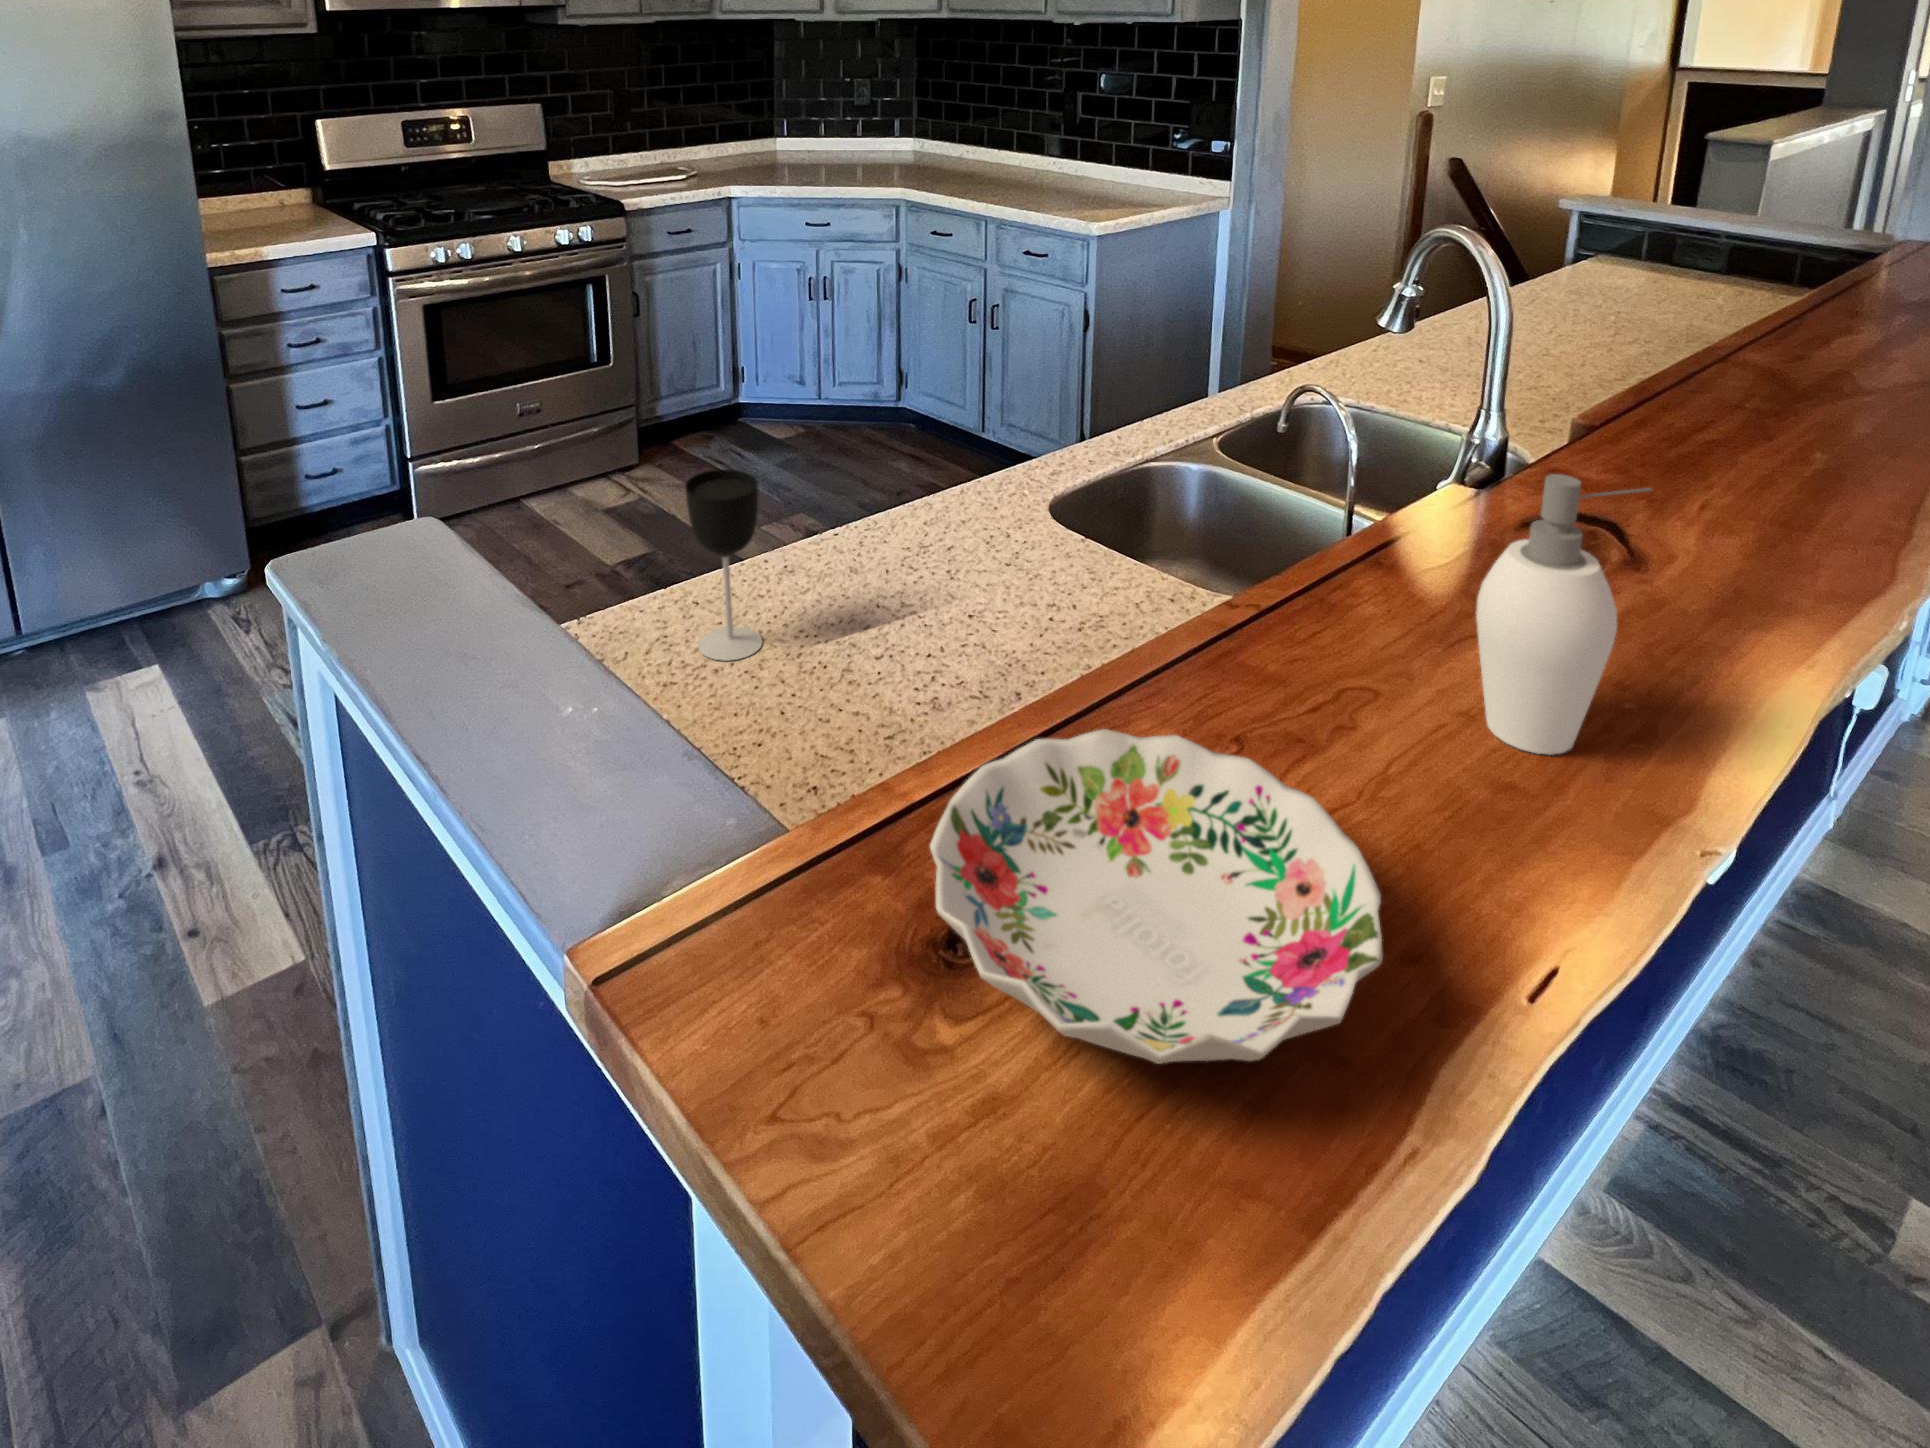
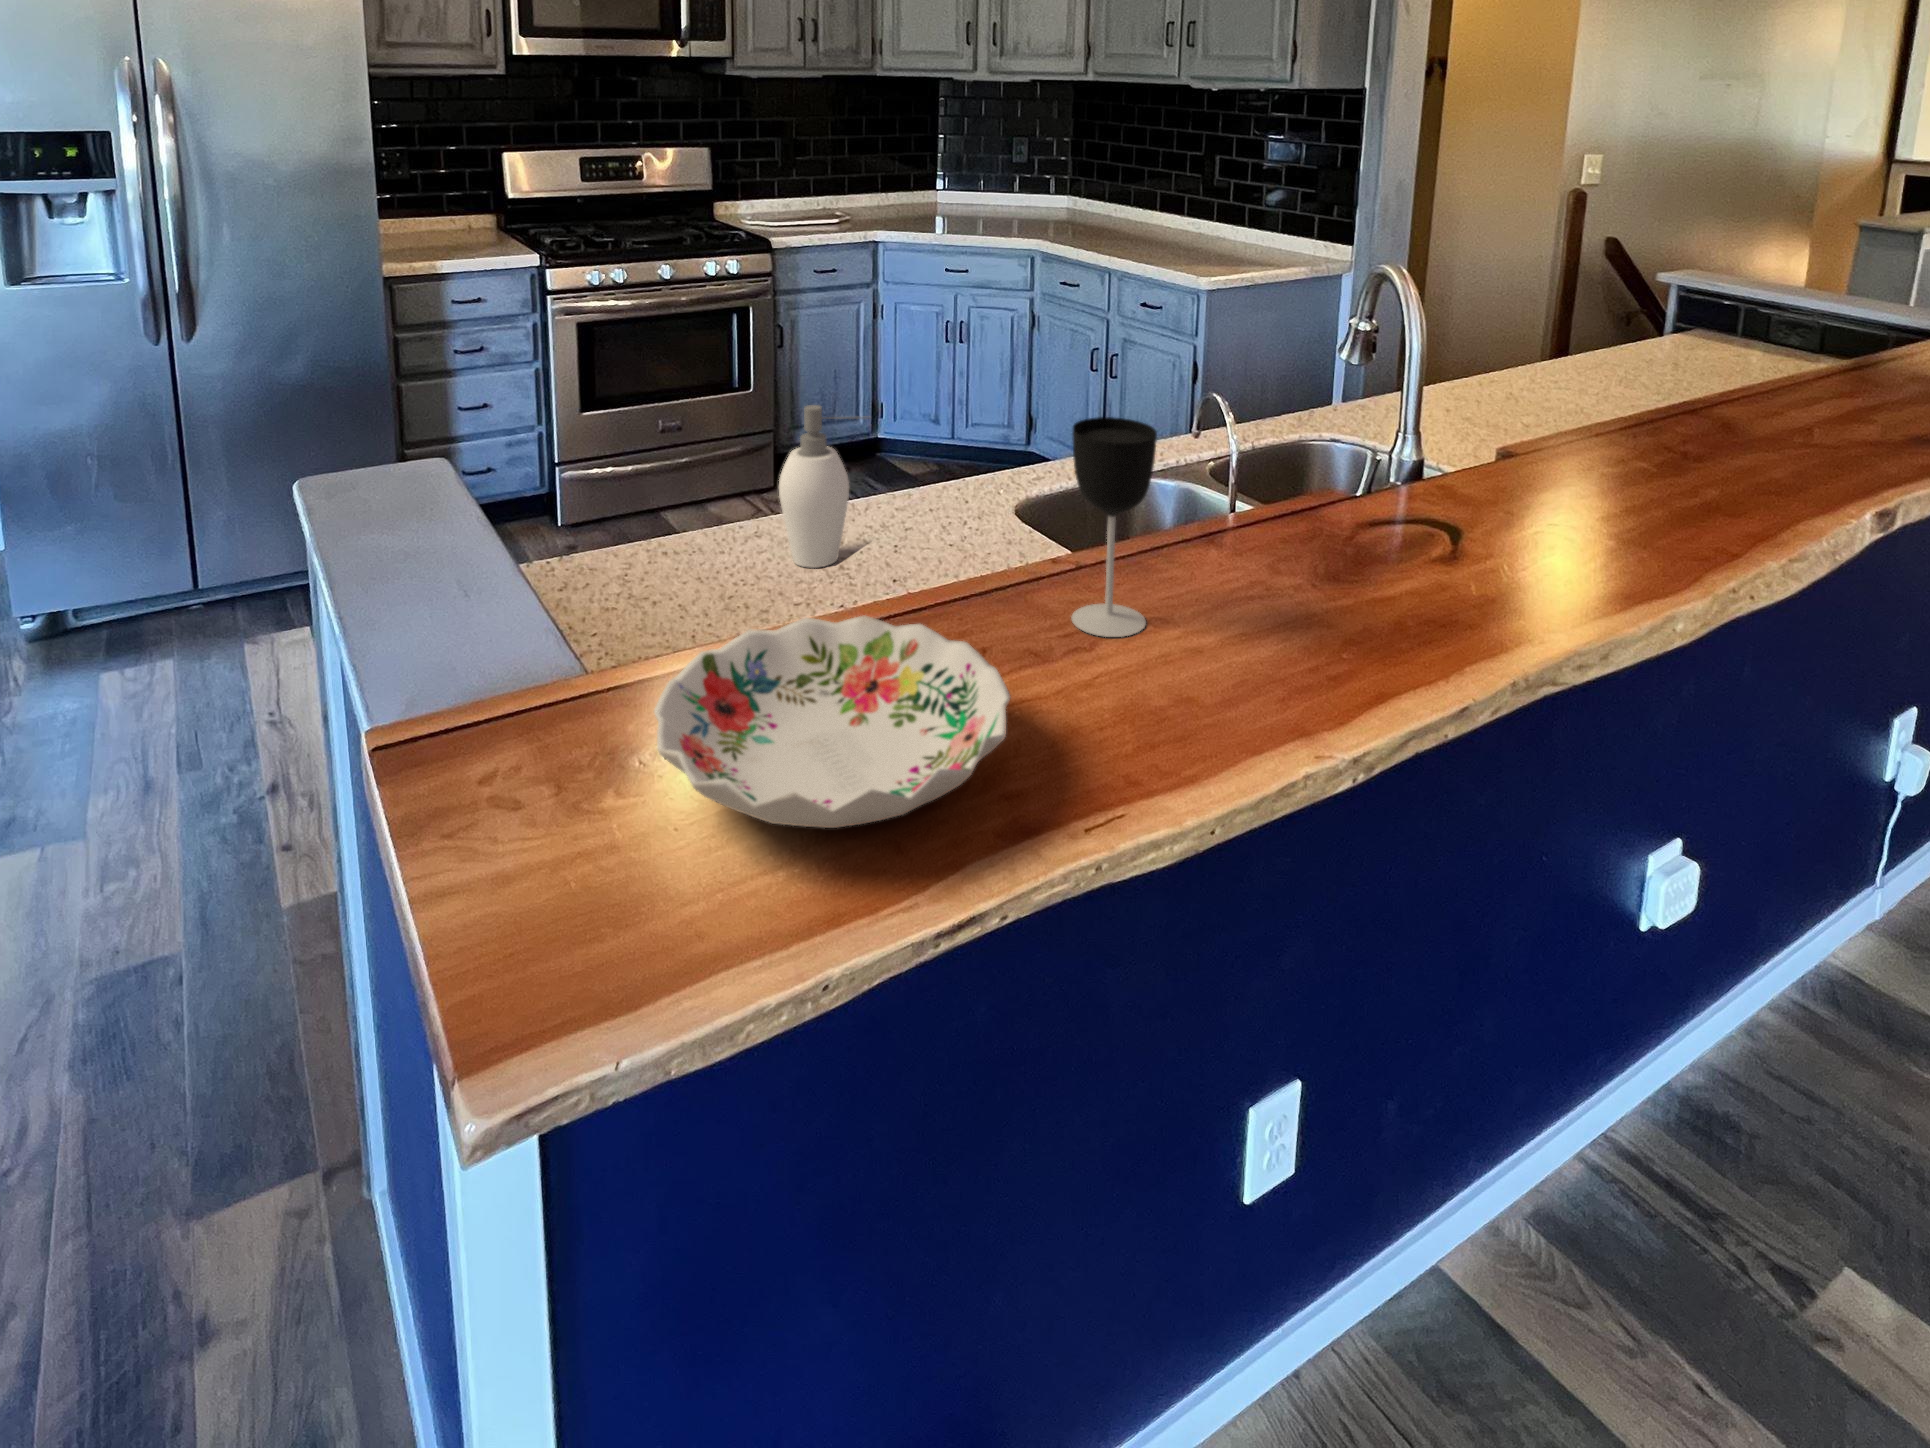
wine glass: present [685,469,762,661] -> present [1072,417,1157,637]
soap dispenser: present [1476,474,1652,755] -> present [779,405,869,568]

